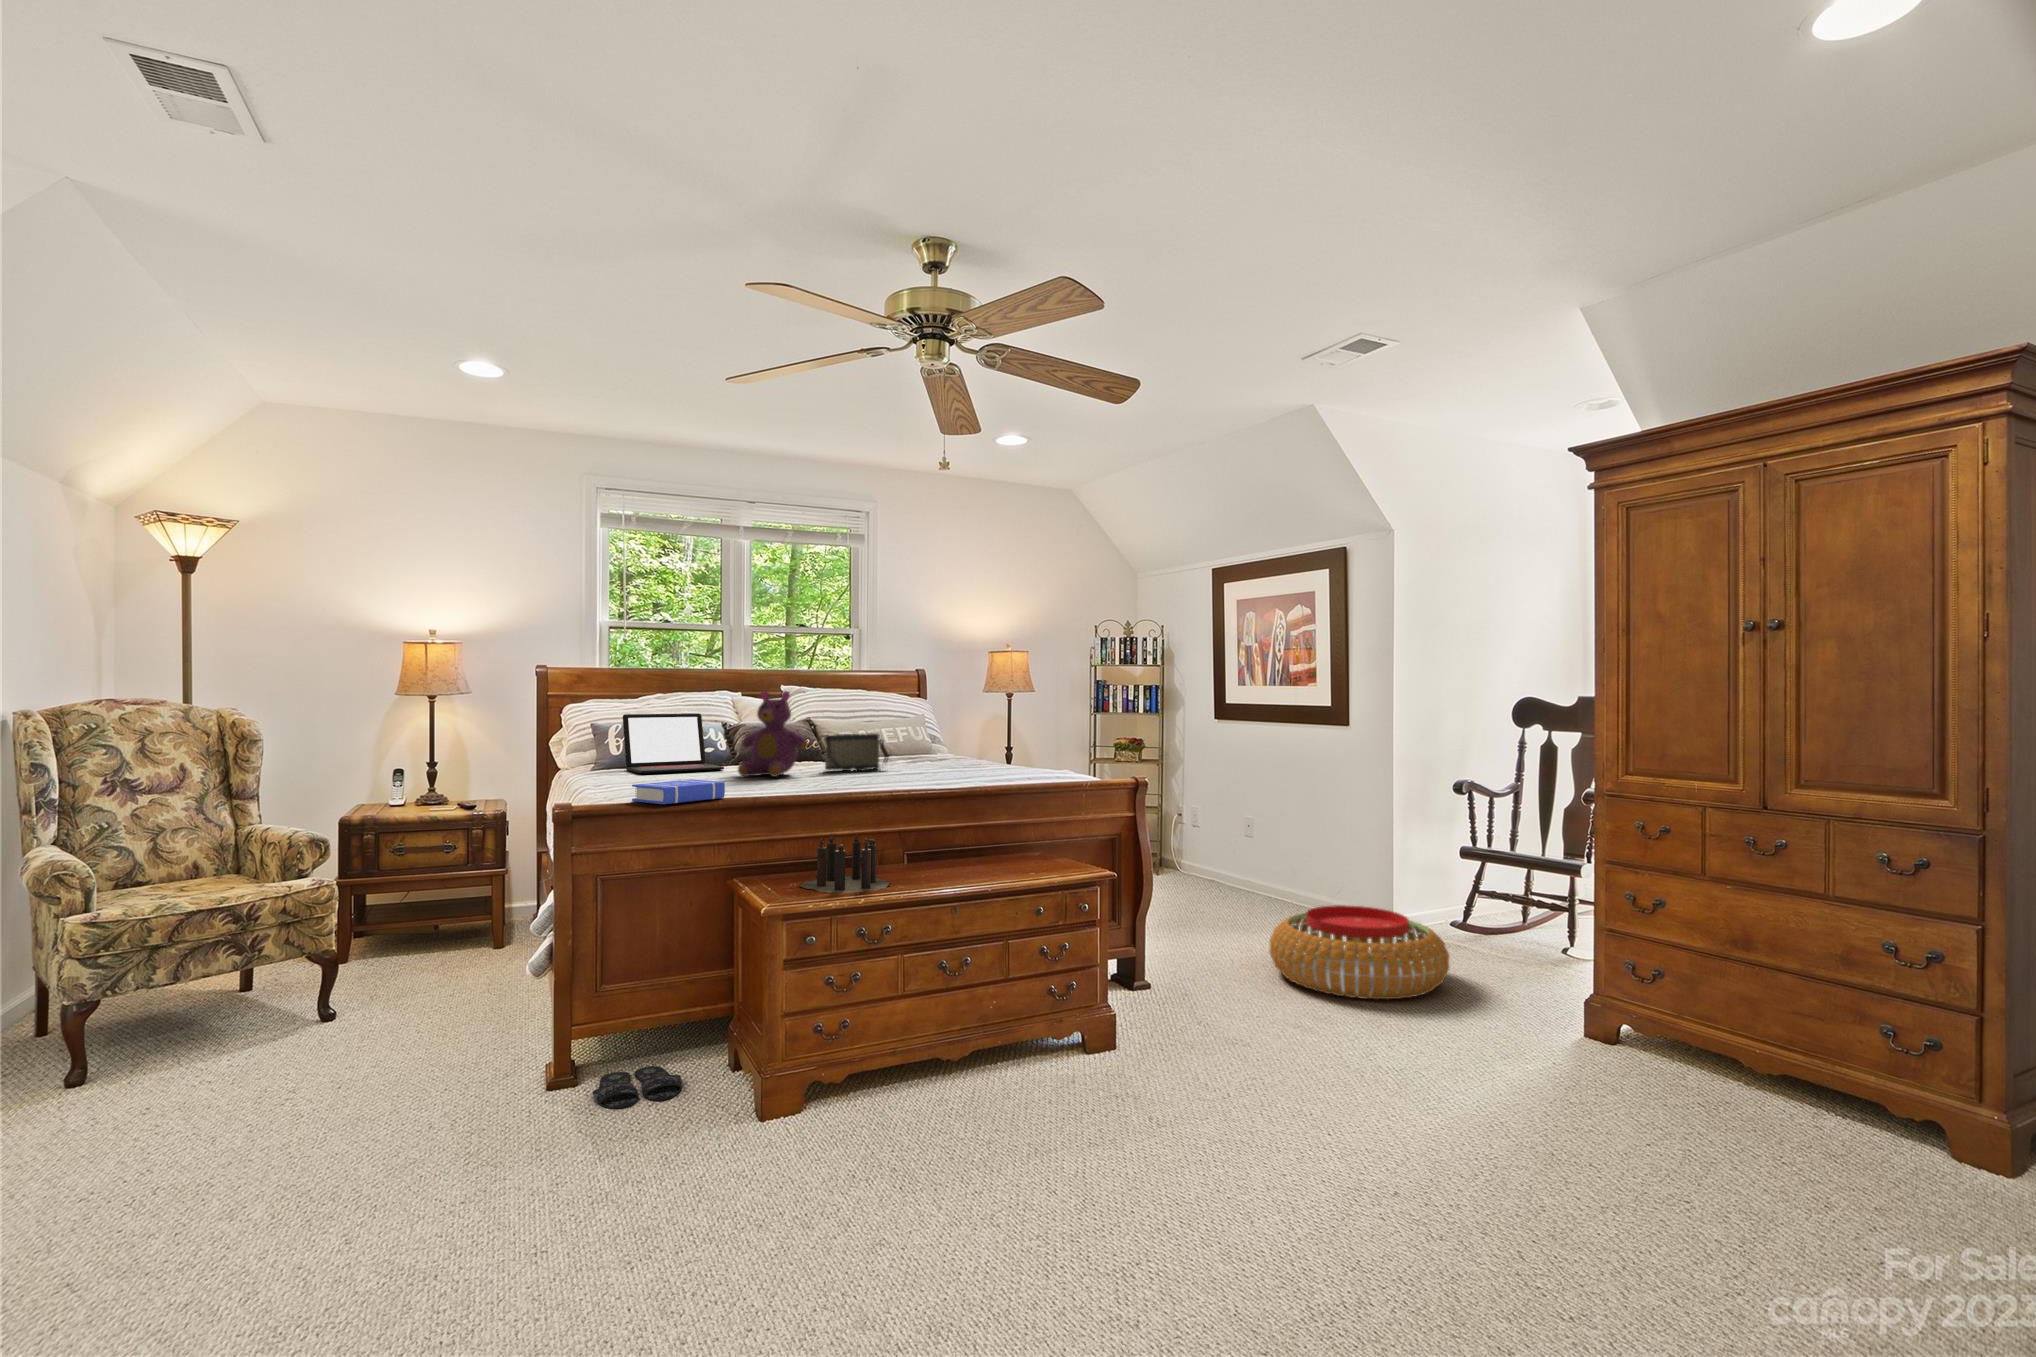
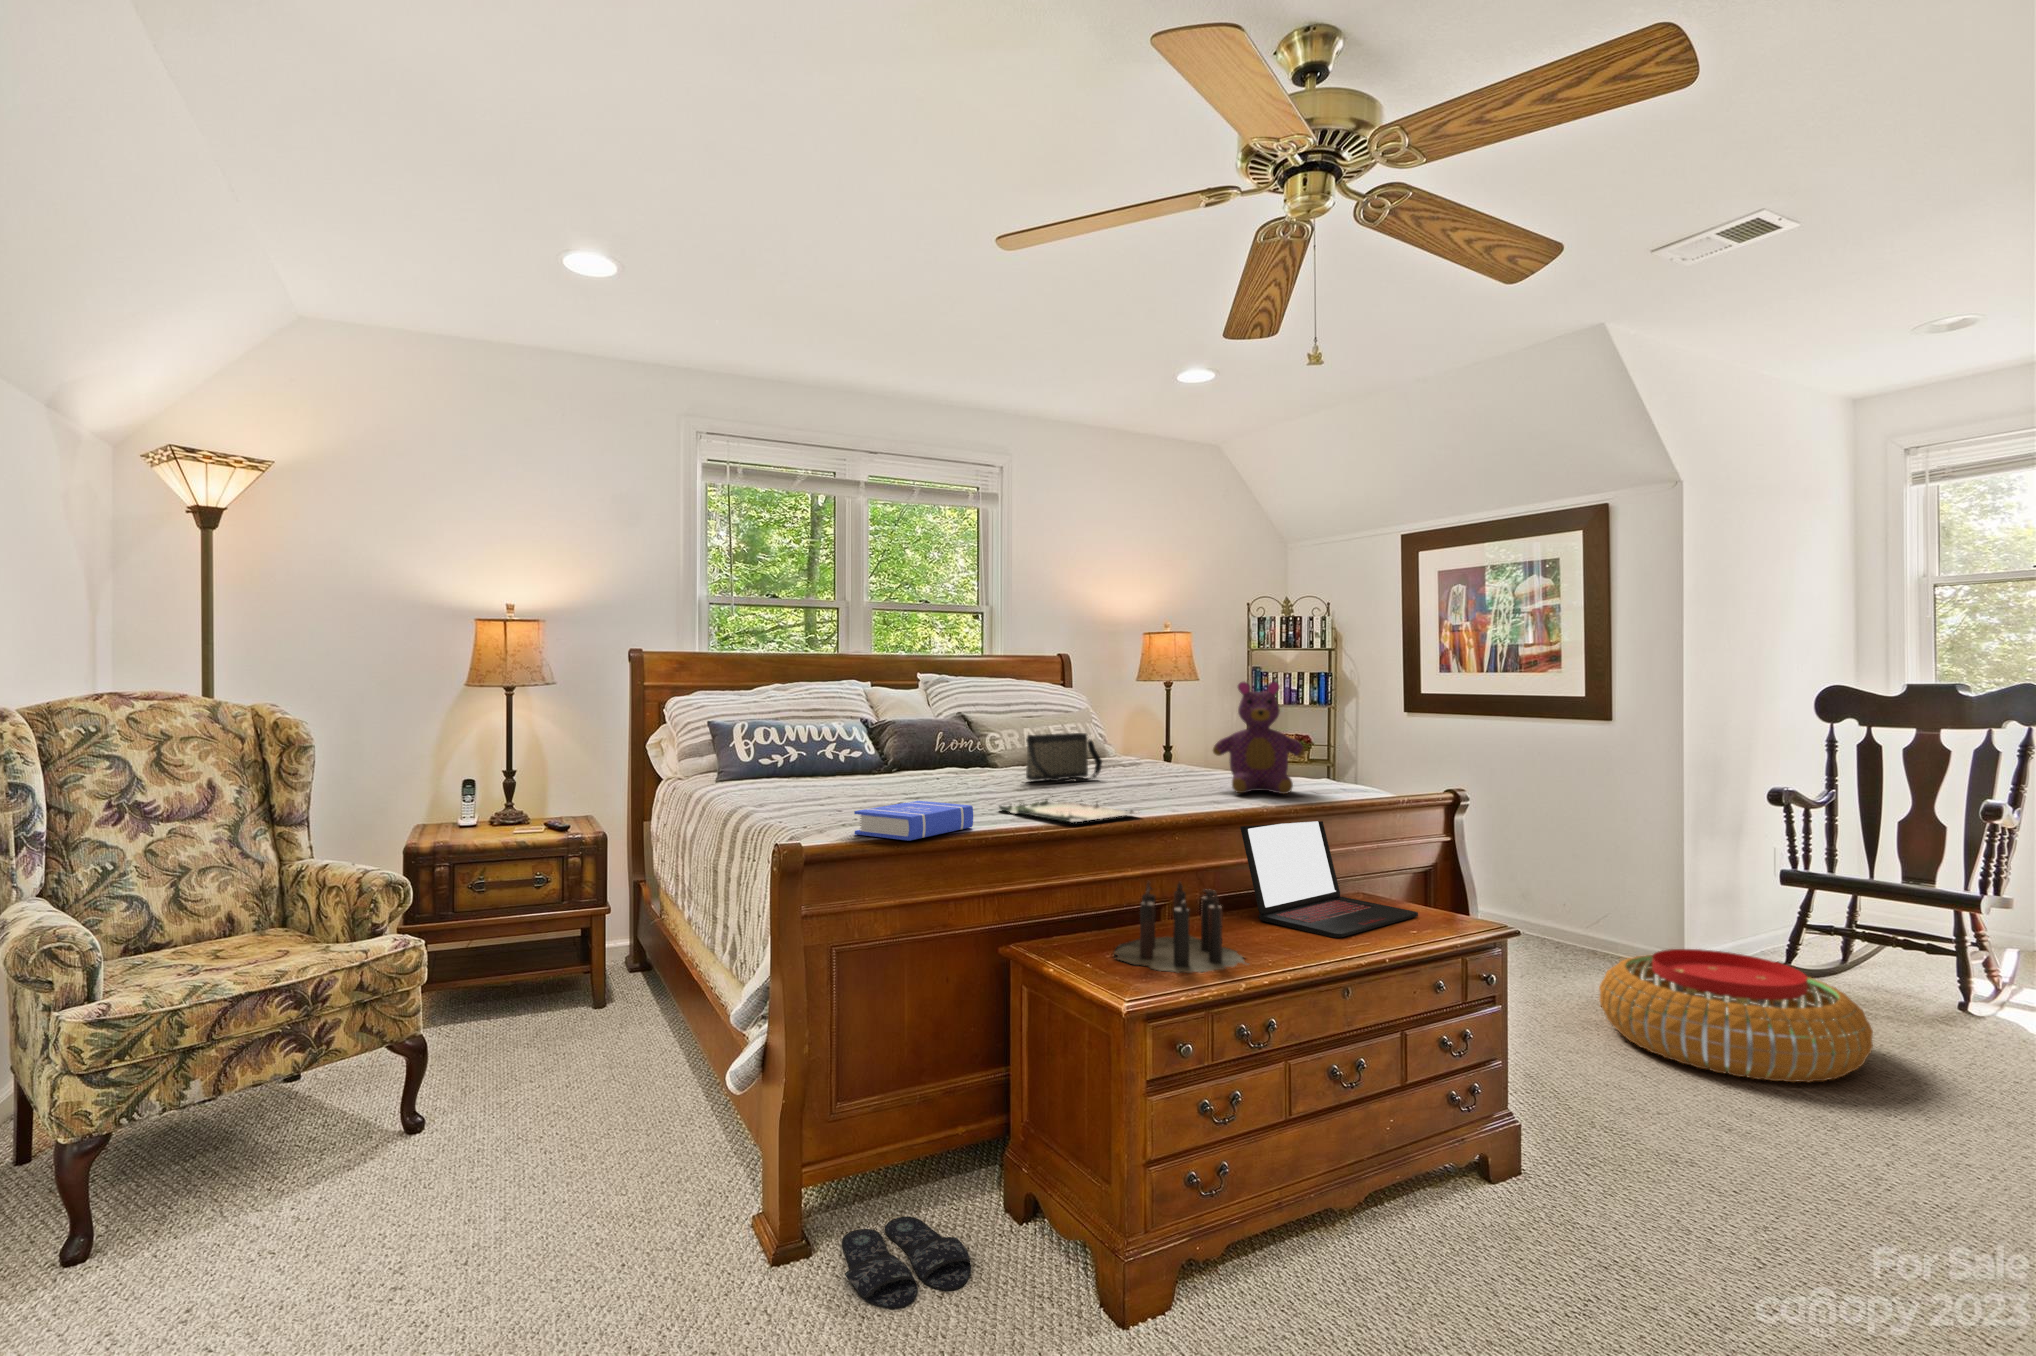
teddy bear: present [738,691,808,777] -> present [1213,682,1305,794]
laptop: present [623,713,724,773] -> present [1240,821,1418,938]
tray: none [764,776,863,796] -> present [999,800,1136,823]

